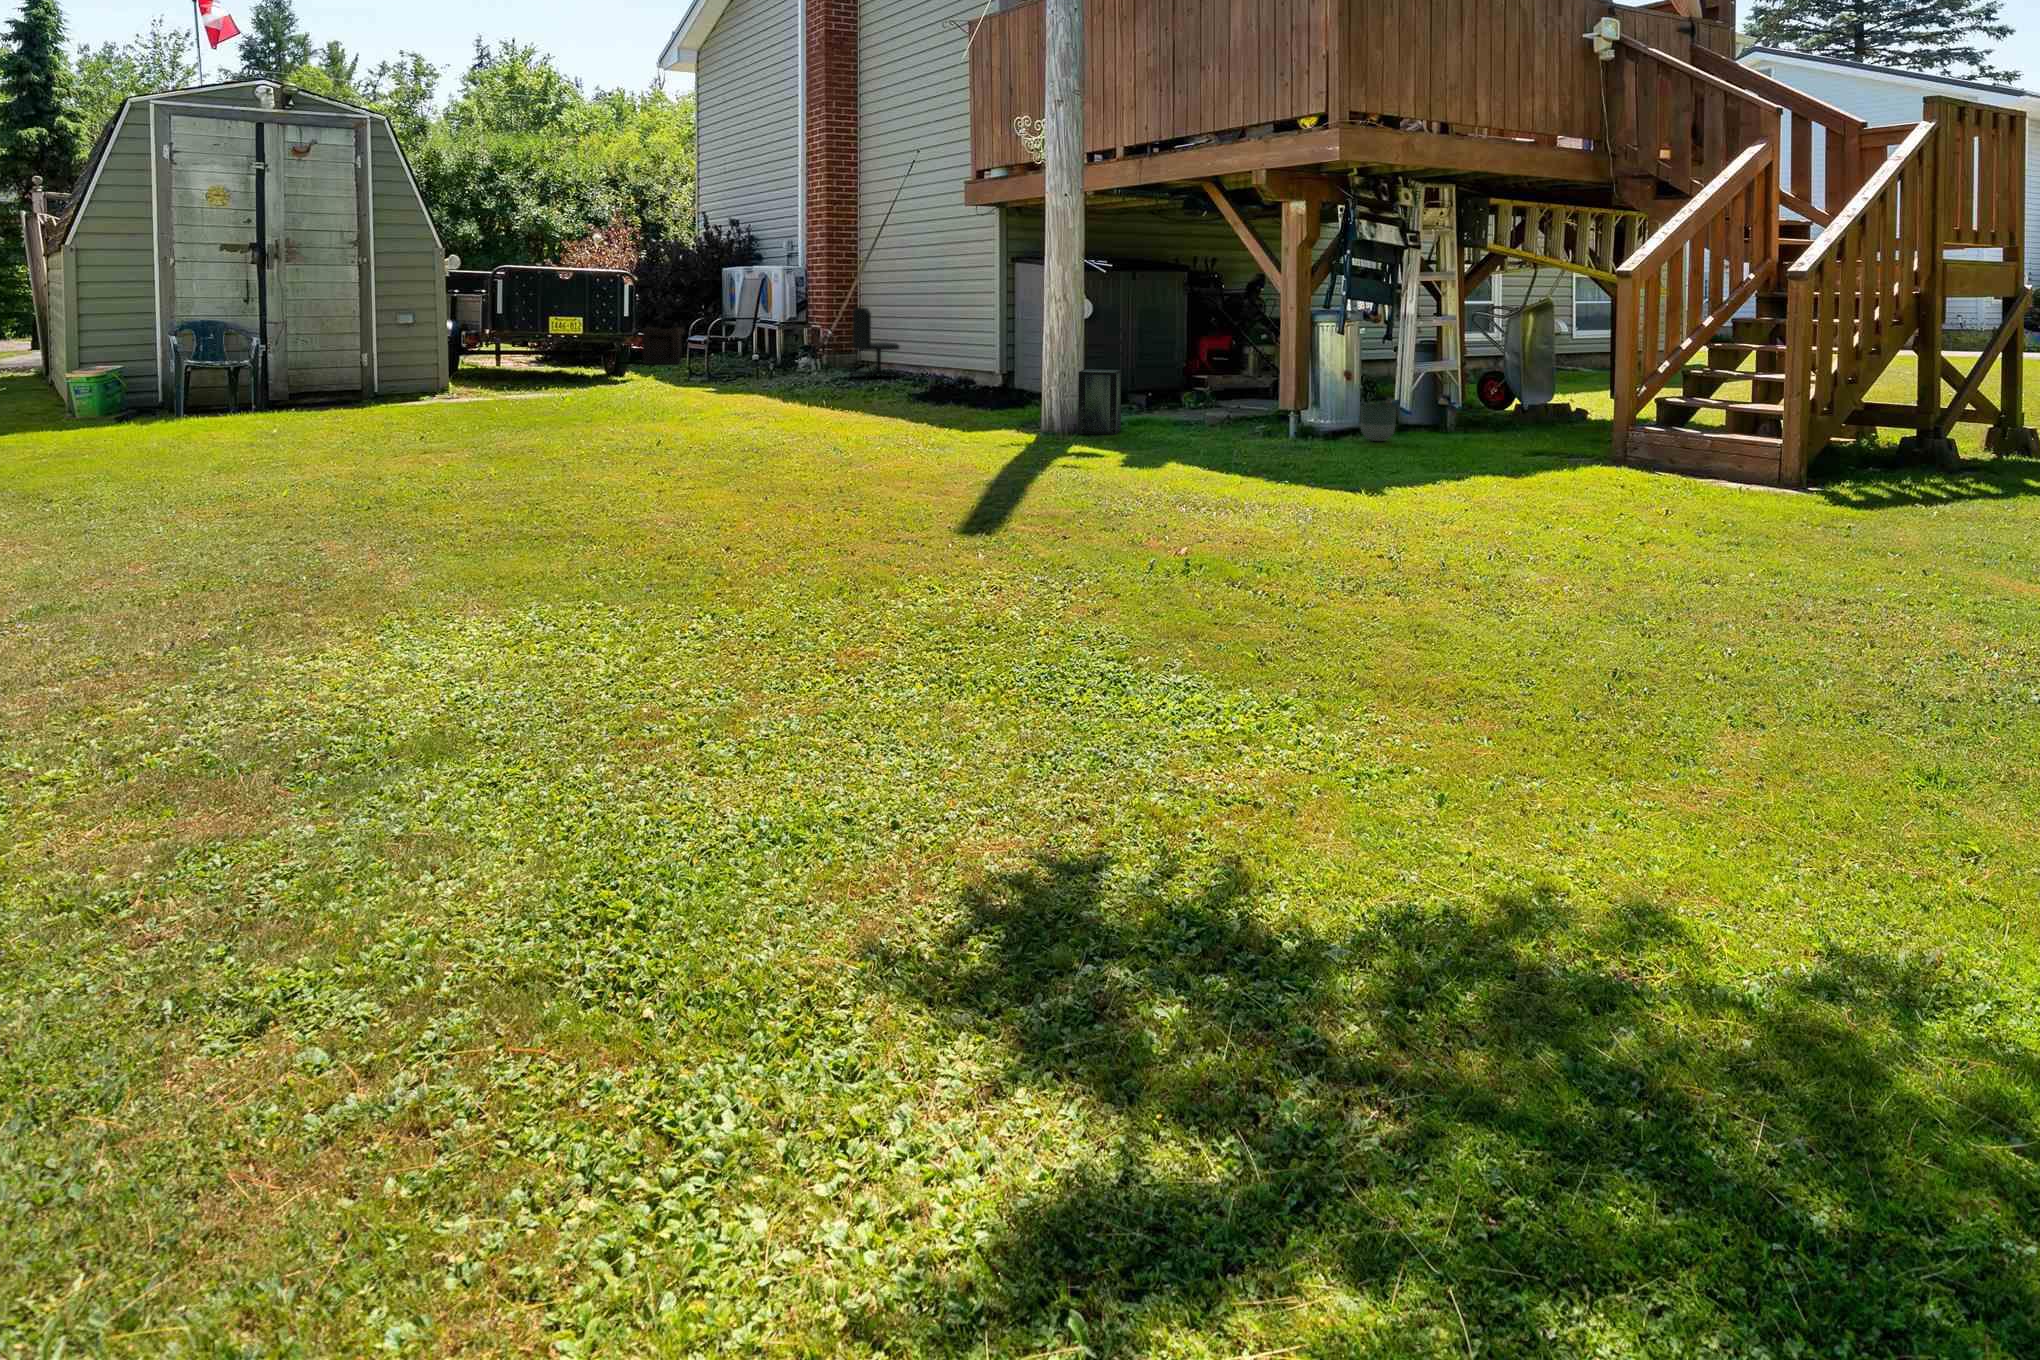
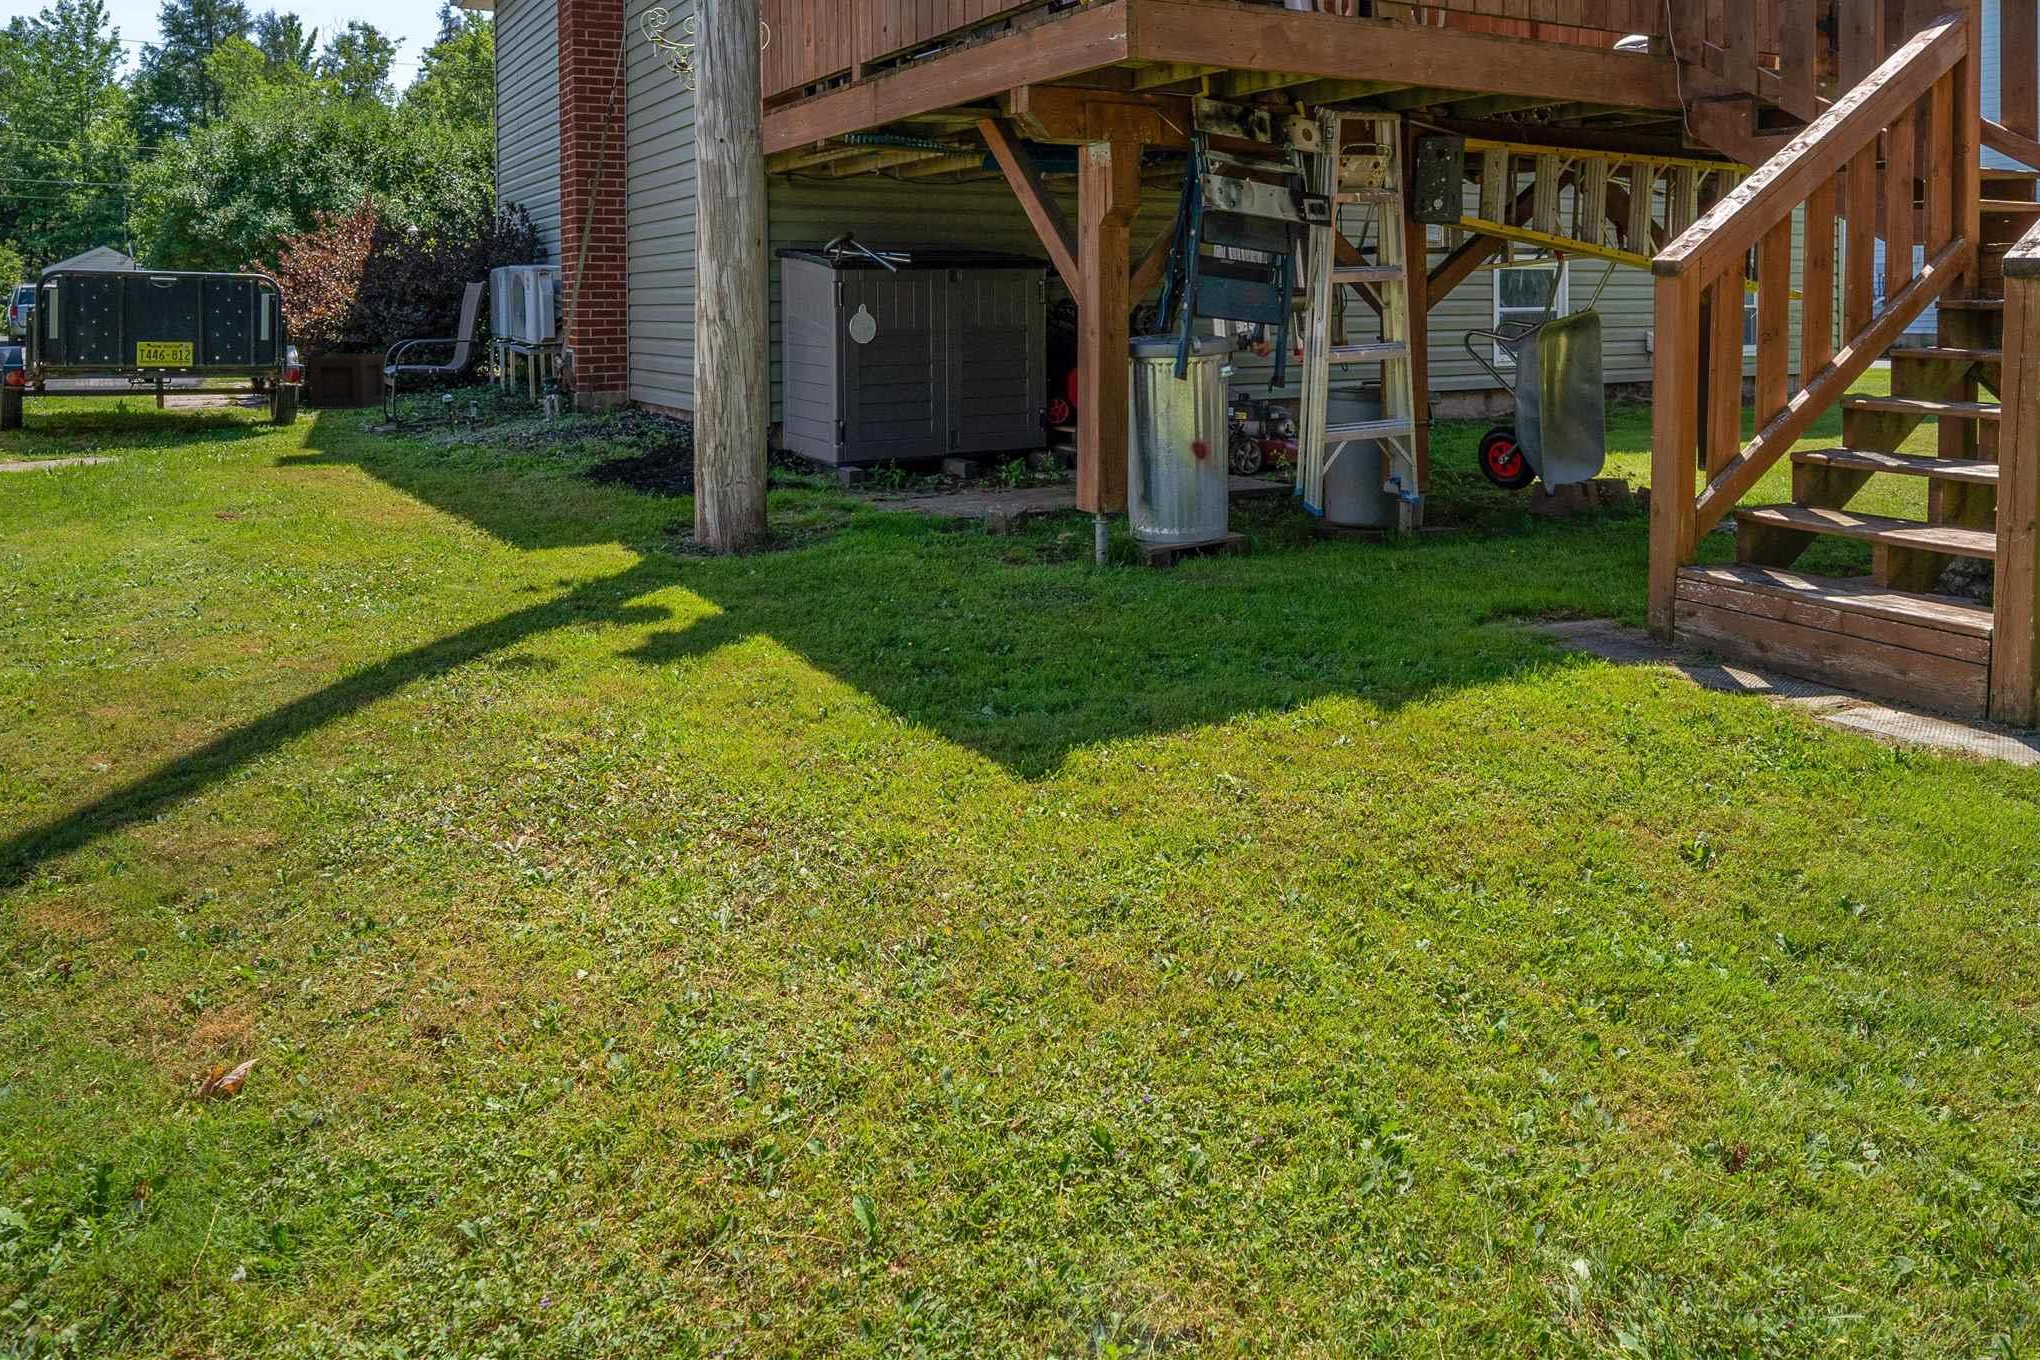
chair: present [850,307,901,379] -> none [562,327,647,435]
storage box: present [1078,369,1121,435] -> none [720,441,809,560]
planter: present [1360,404,1396,441] -> none [1205,507,1268,577]

